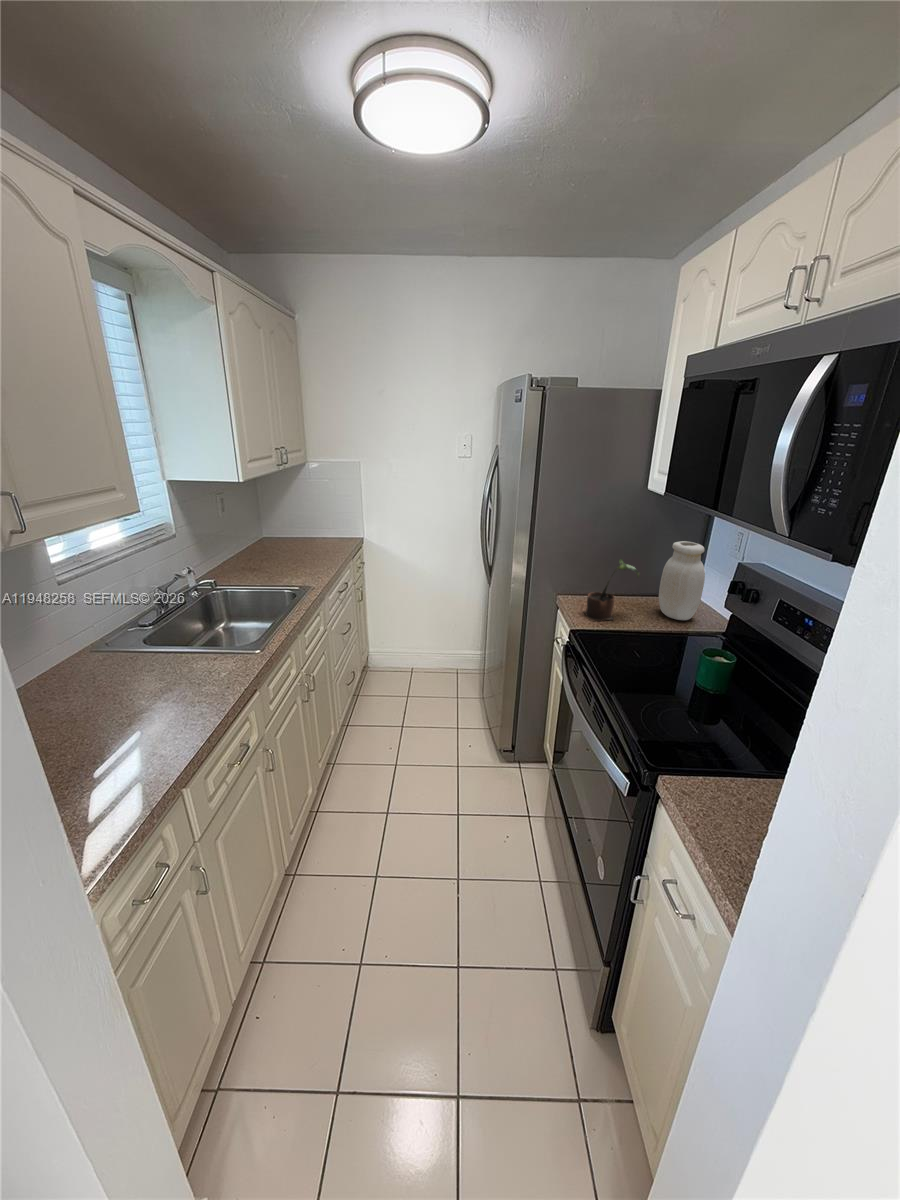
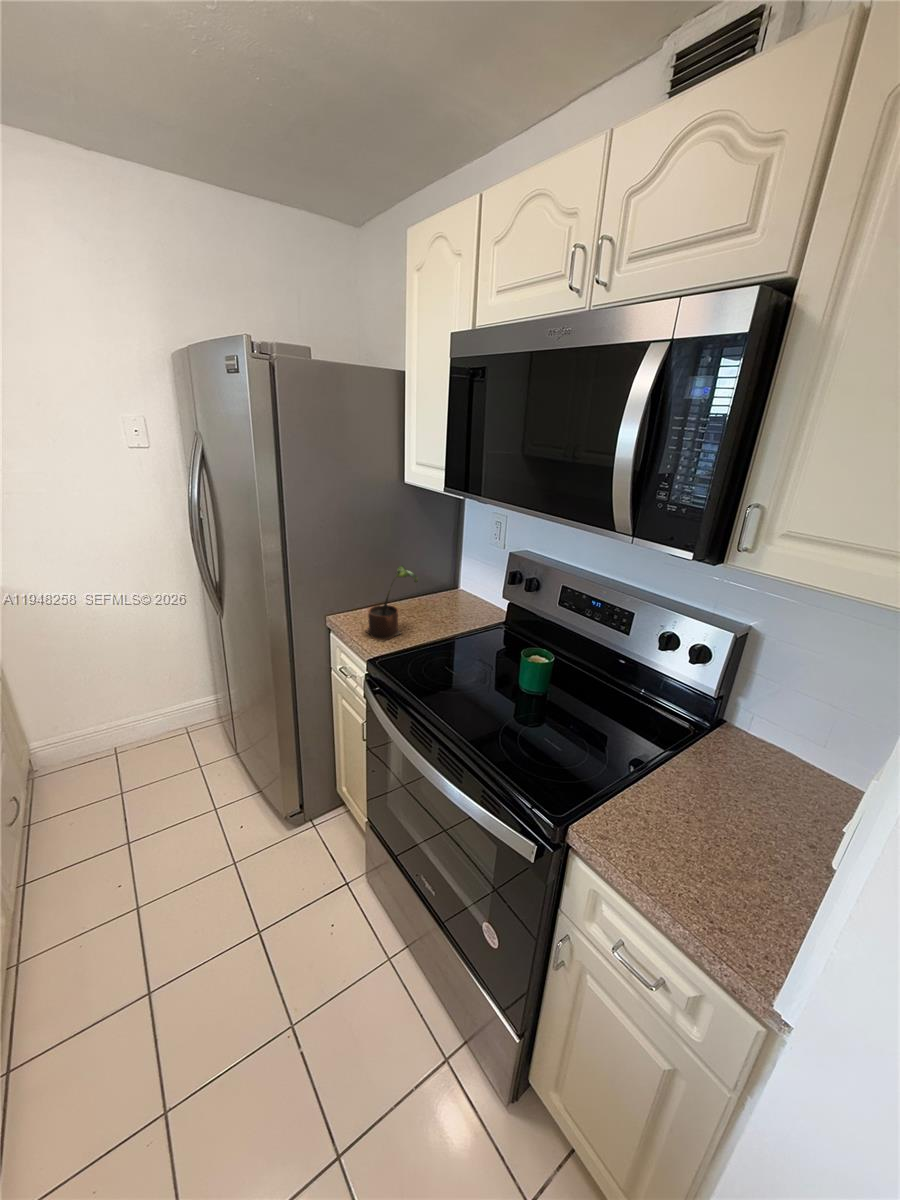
jar: present [659,541,705,620] -> none [433,536,474,617]

